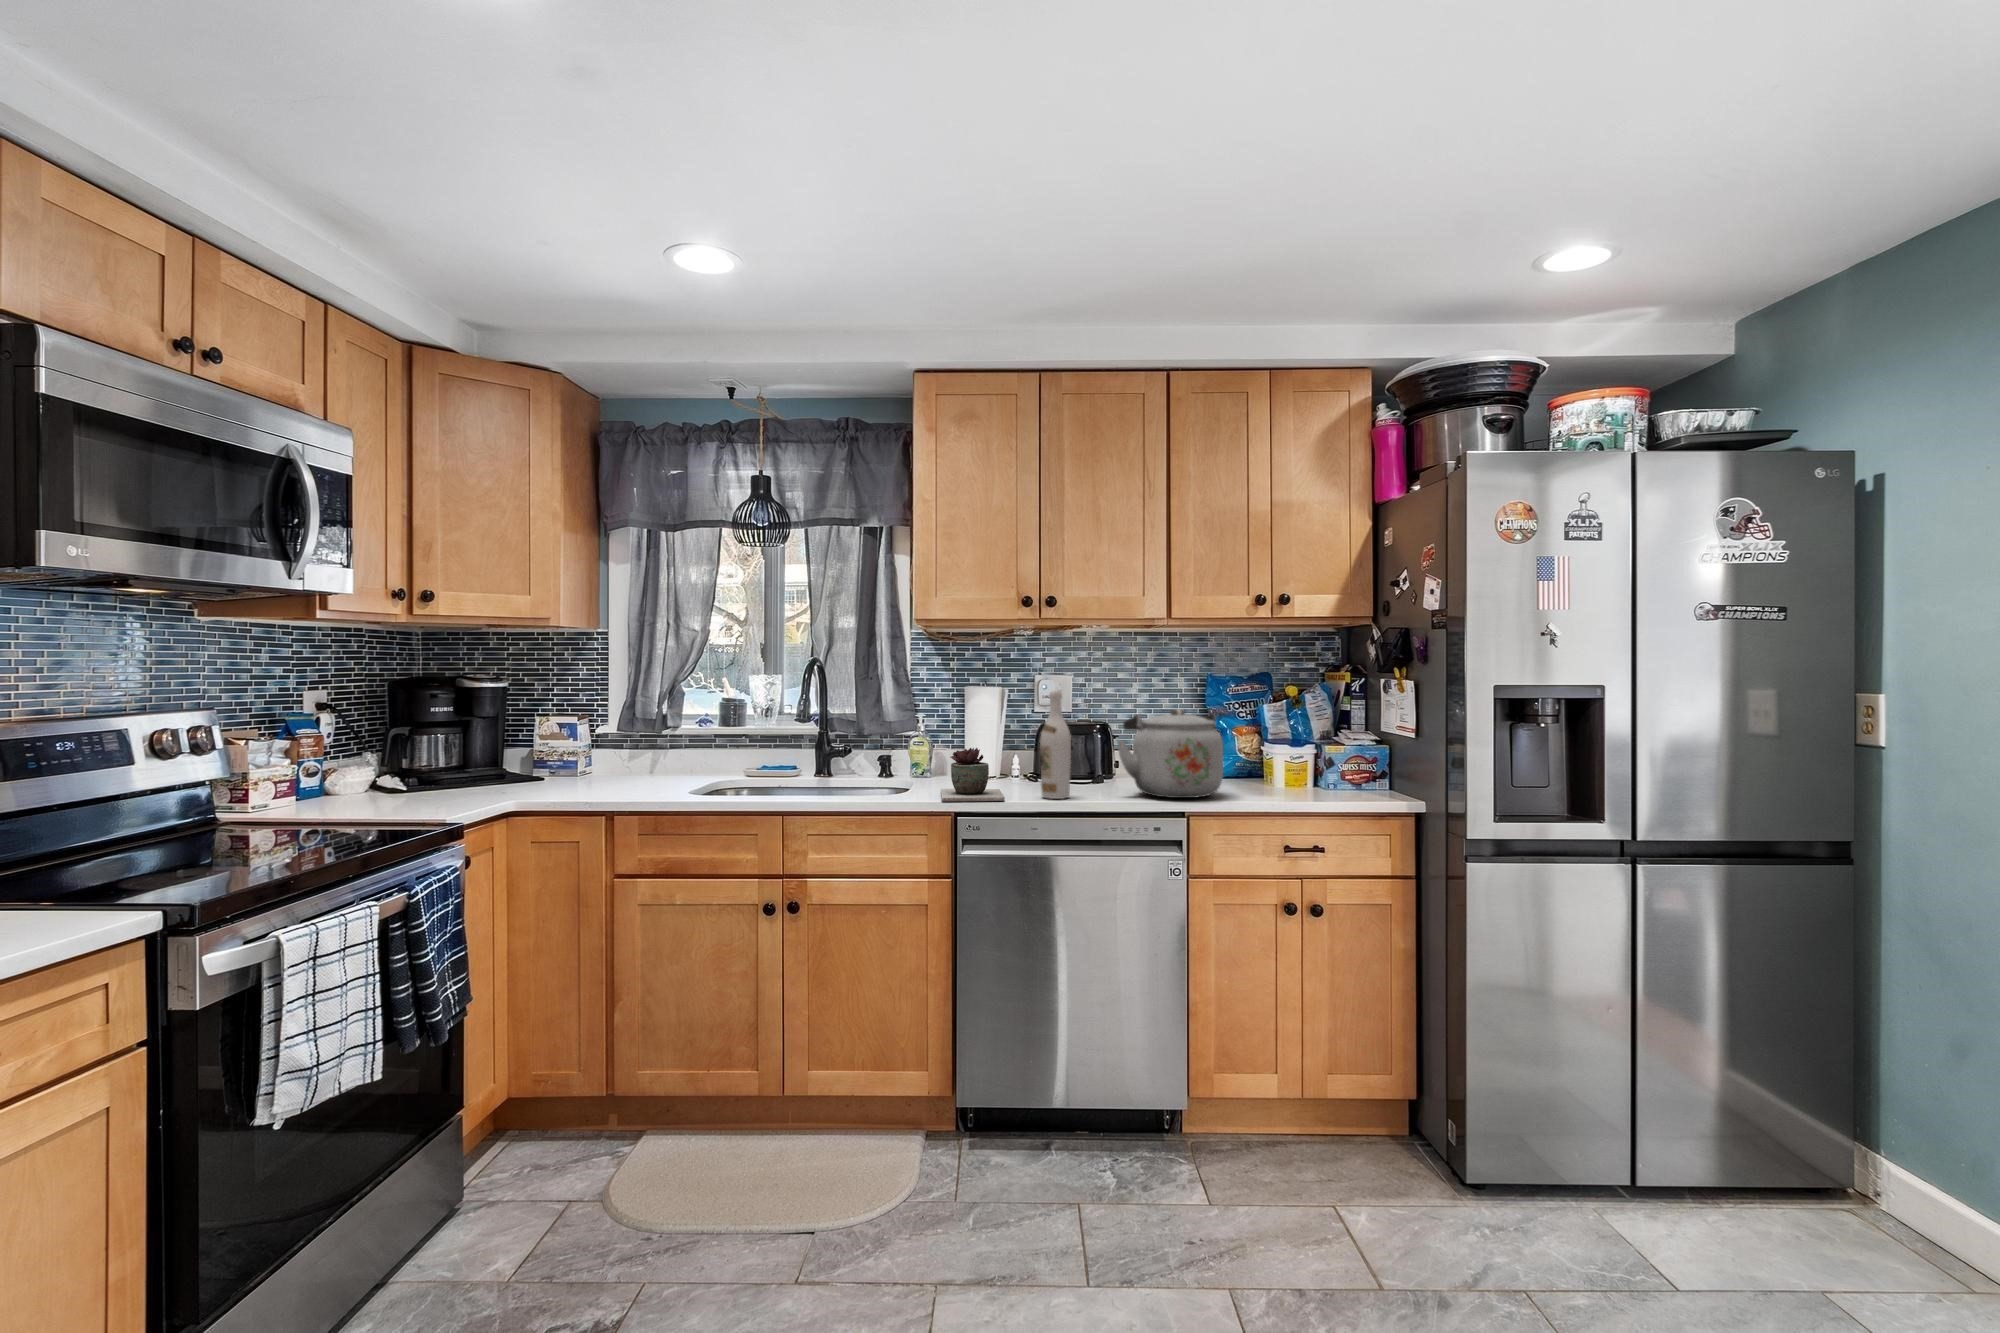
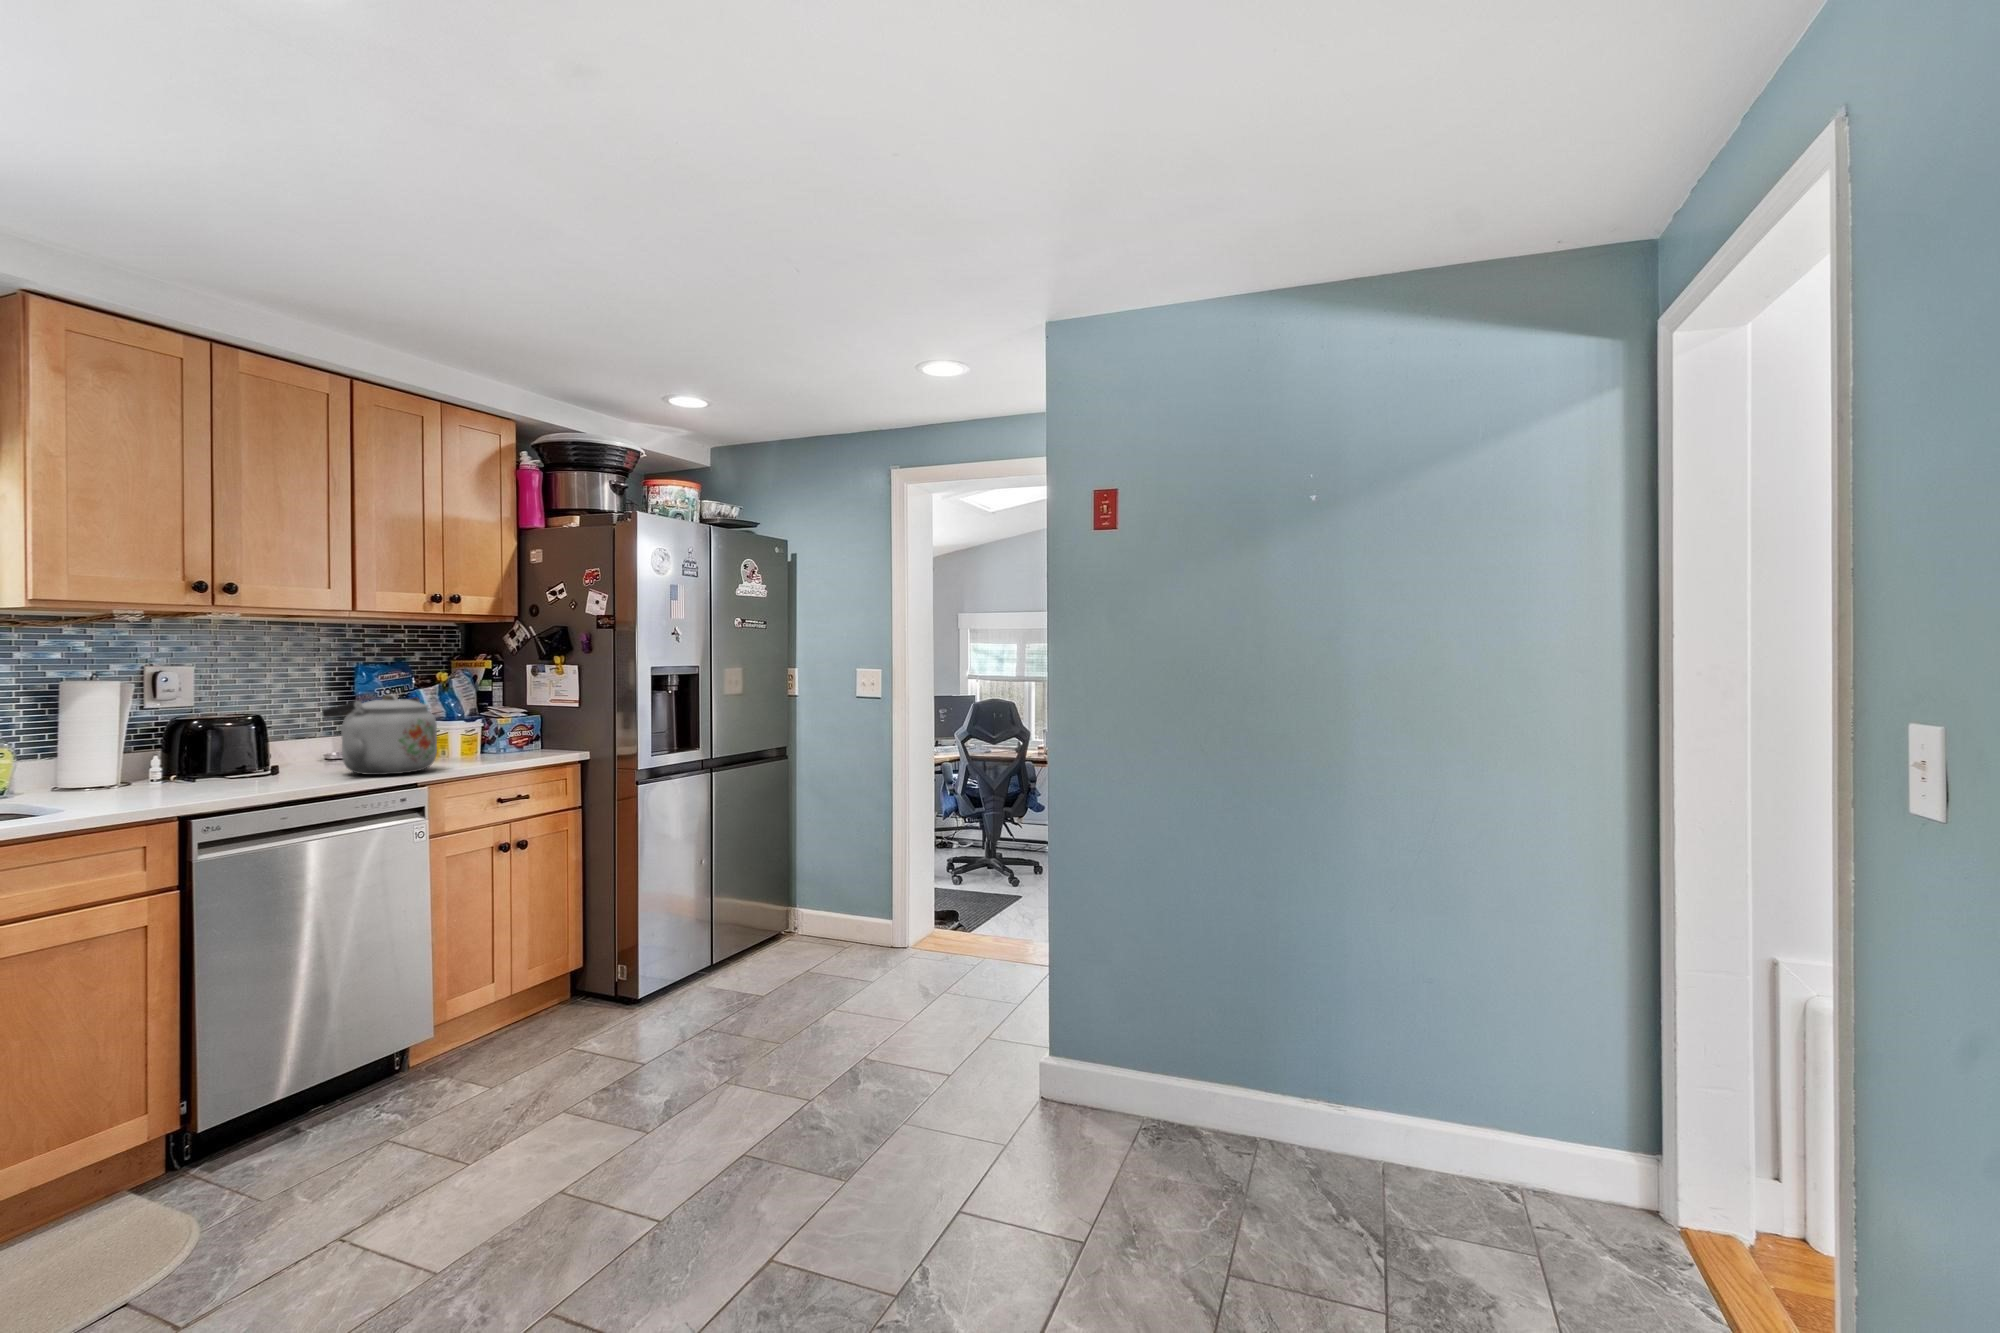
wine bottle: present [1040,691,1071,799] -> none [261,681,300,789]
succulent plant: present [941,748,1005,802] -> none [114,745,242,806]

